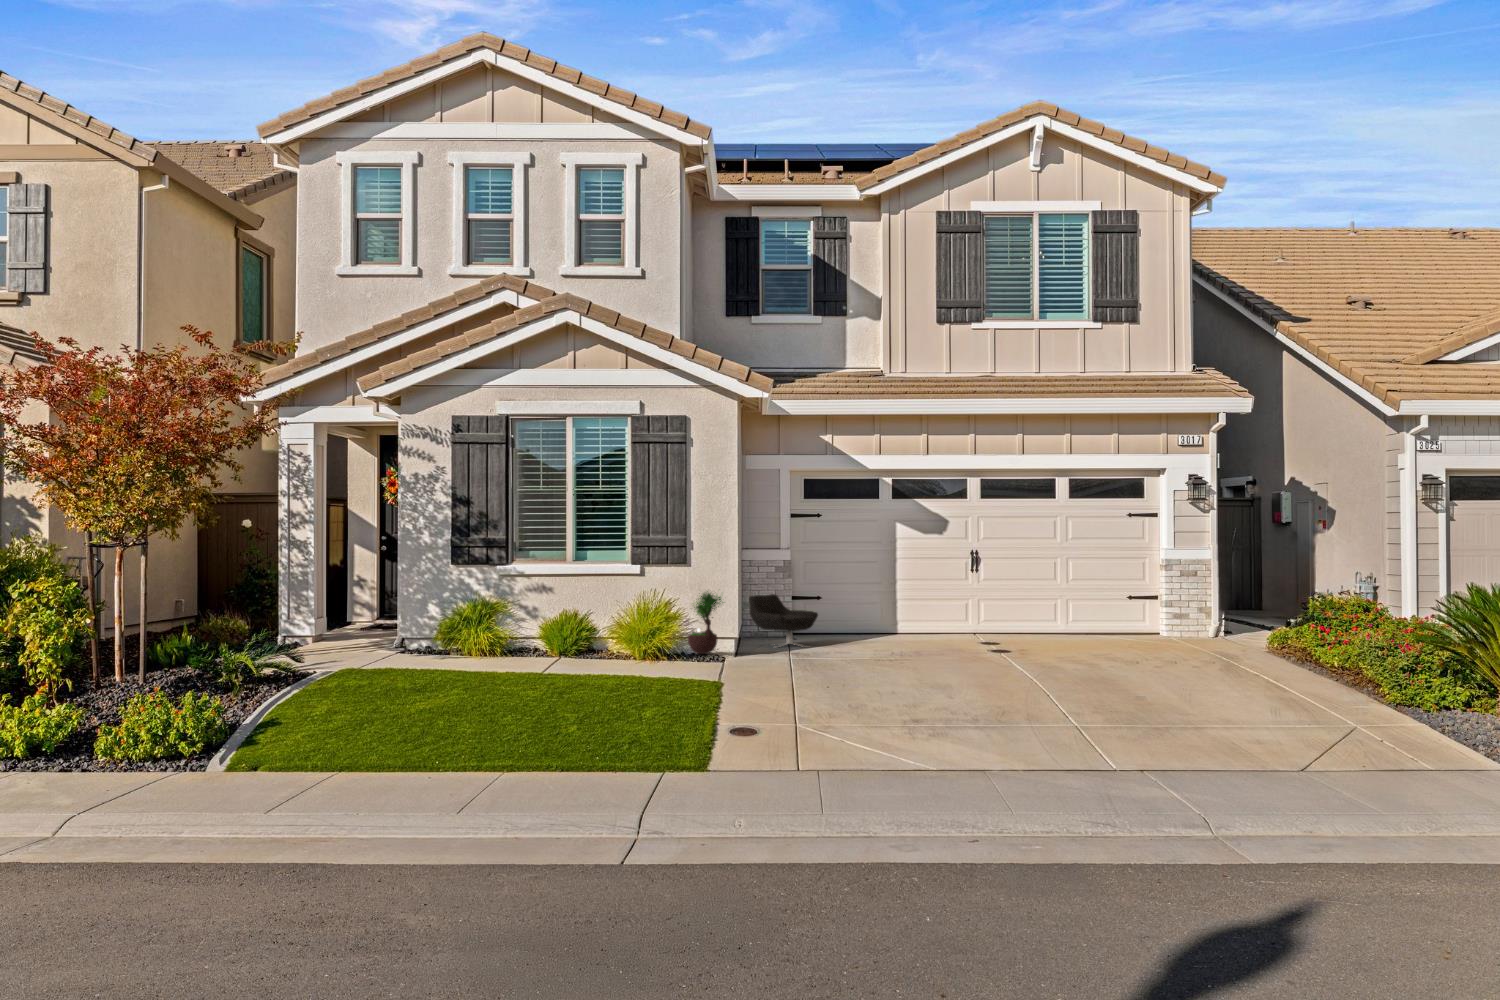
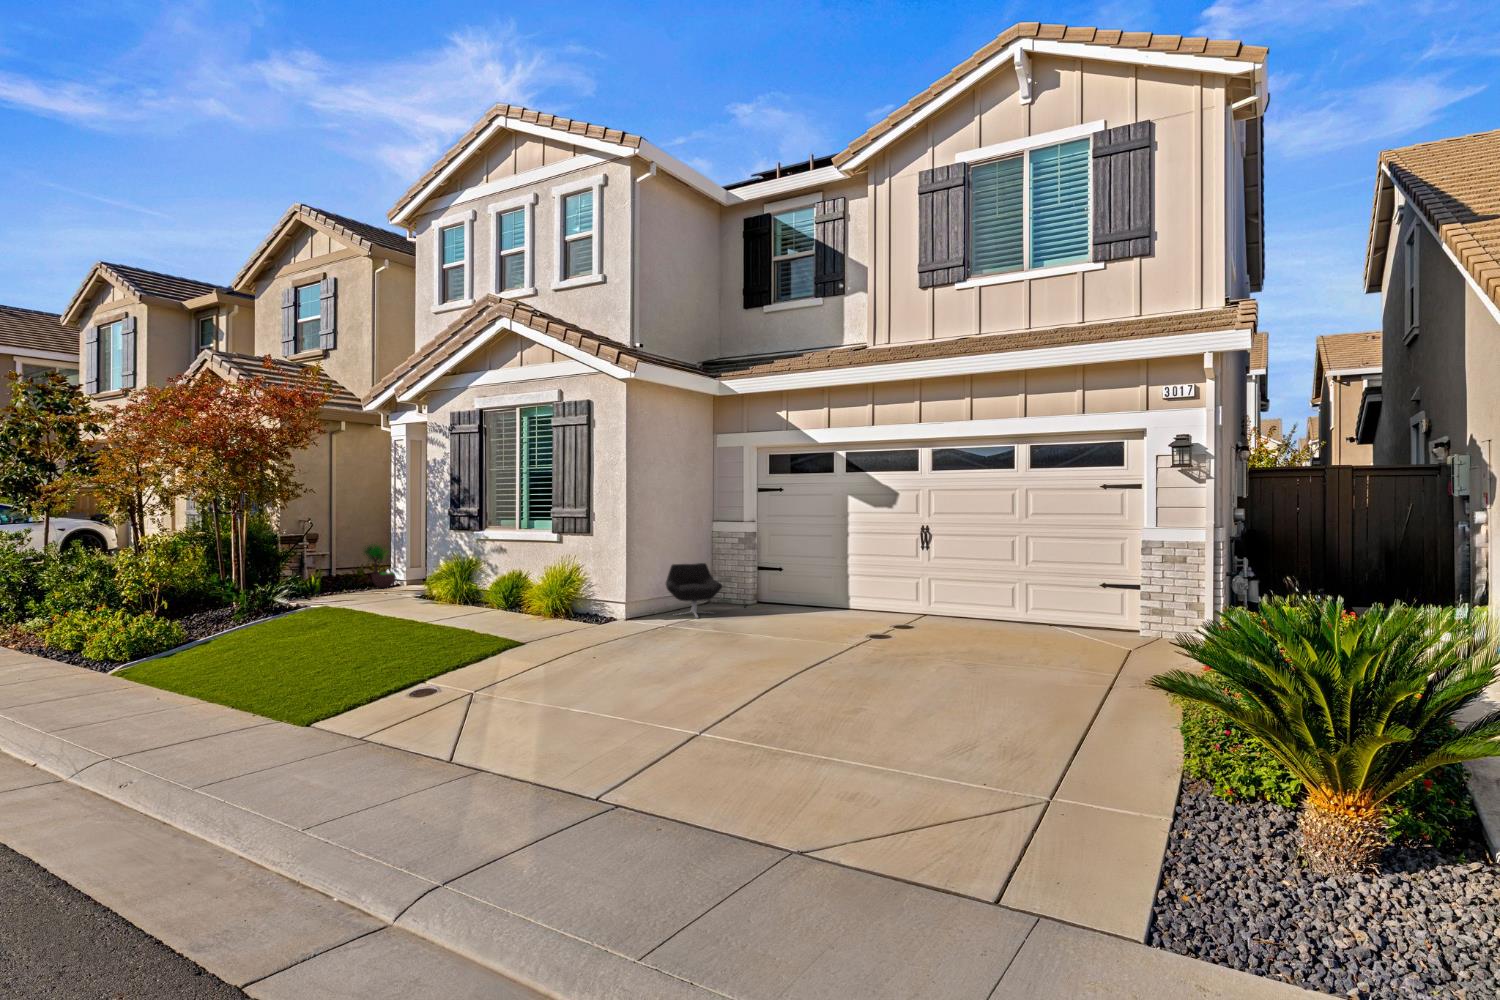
potted tree: present [688,591,721,654] -> present [364,544,395,588]

